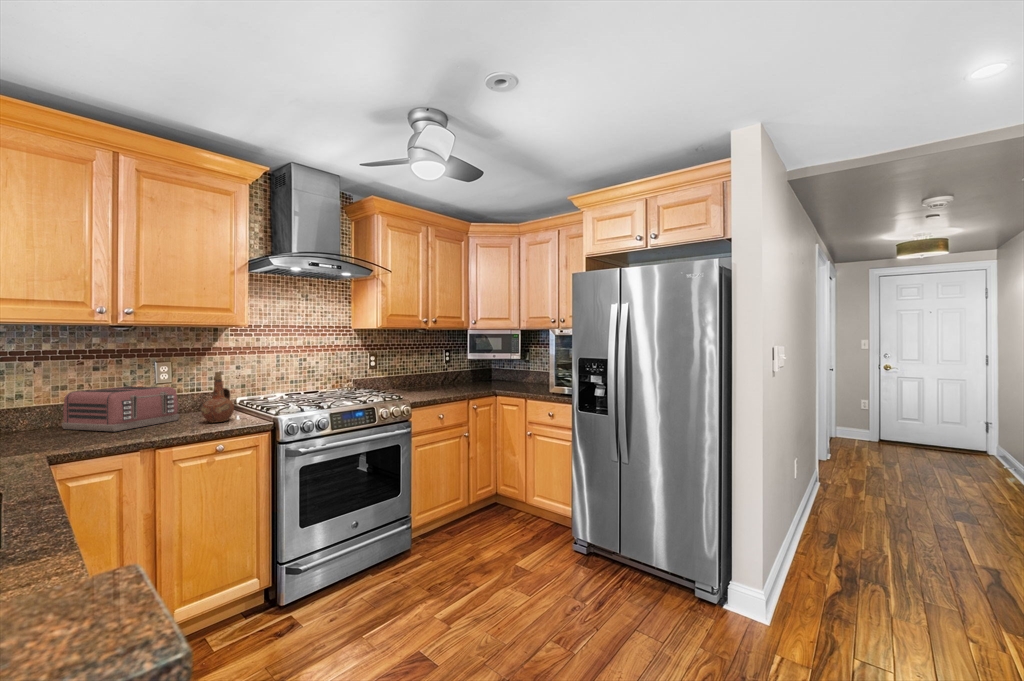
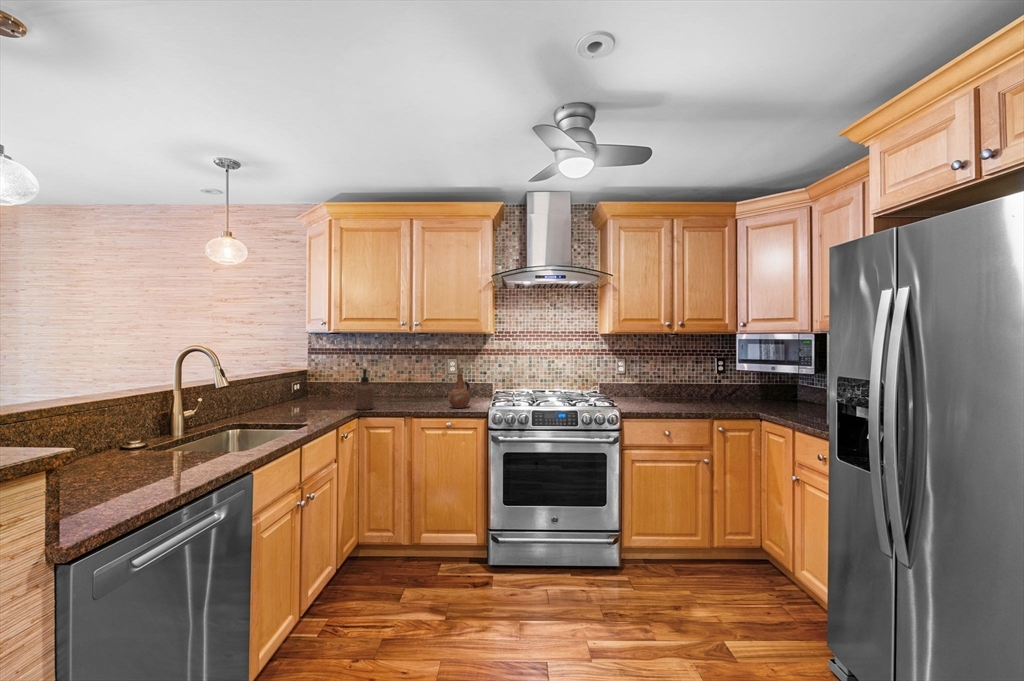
soap dispenser: none [29,382,70,448] -> present [355,369,374,410]
toaster: present [62,386,179,431] -> none [388,376,444,406]

